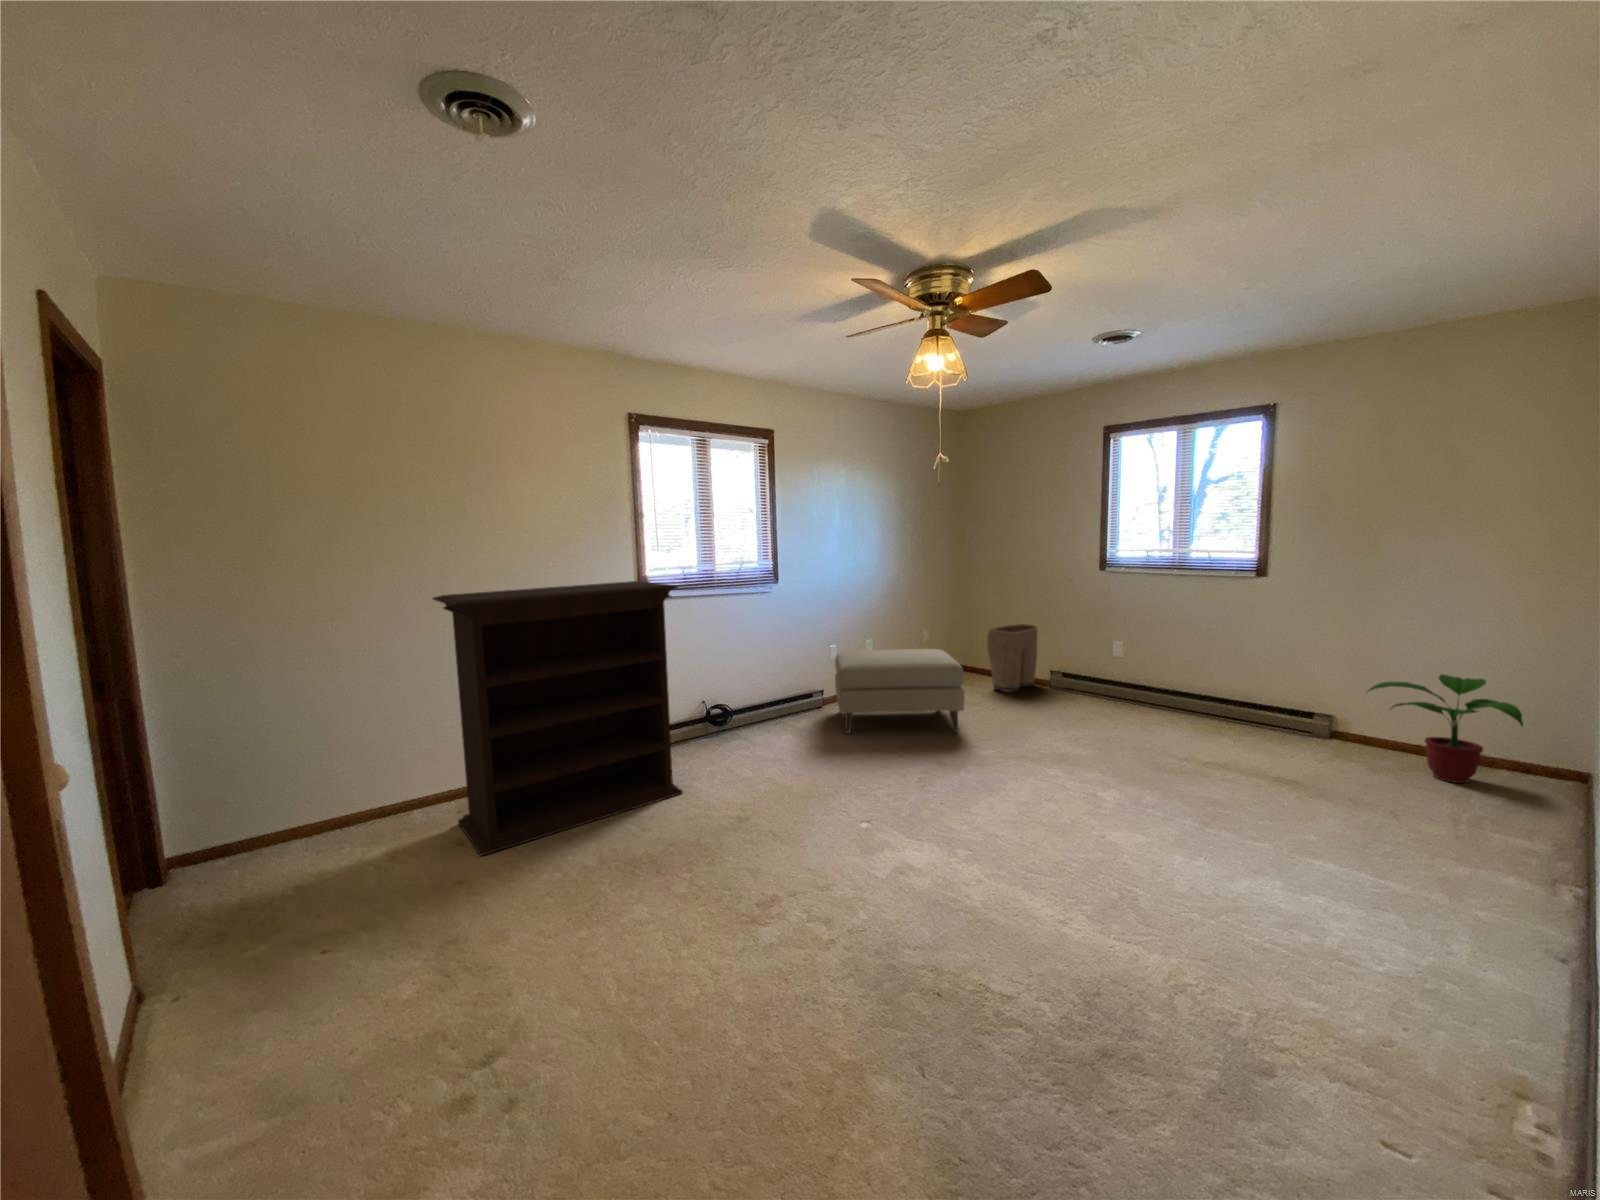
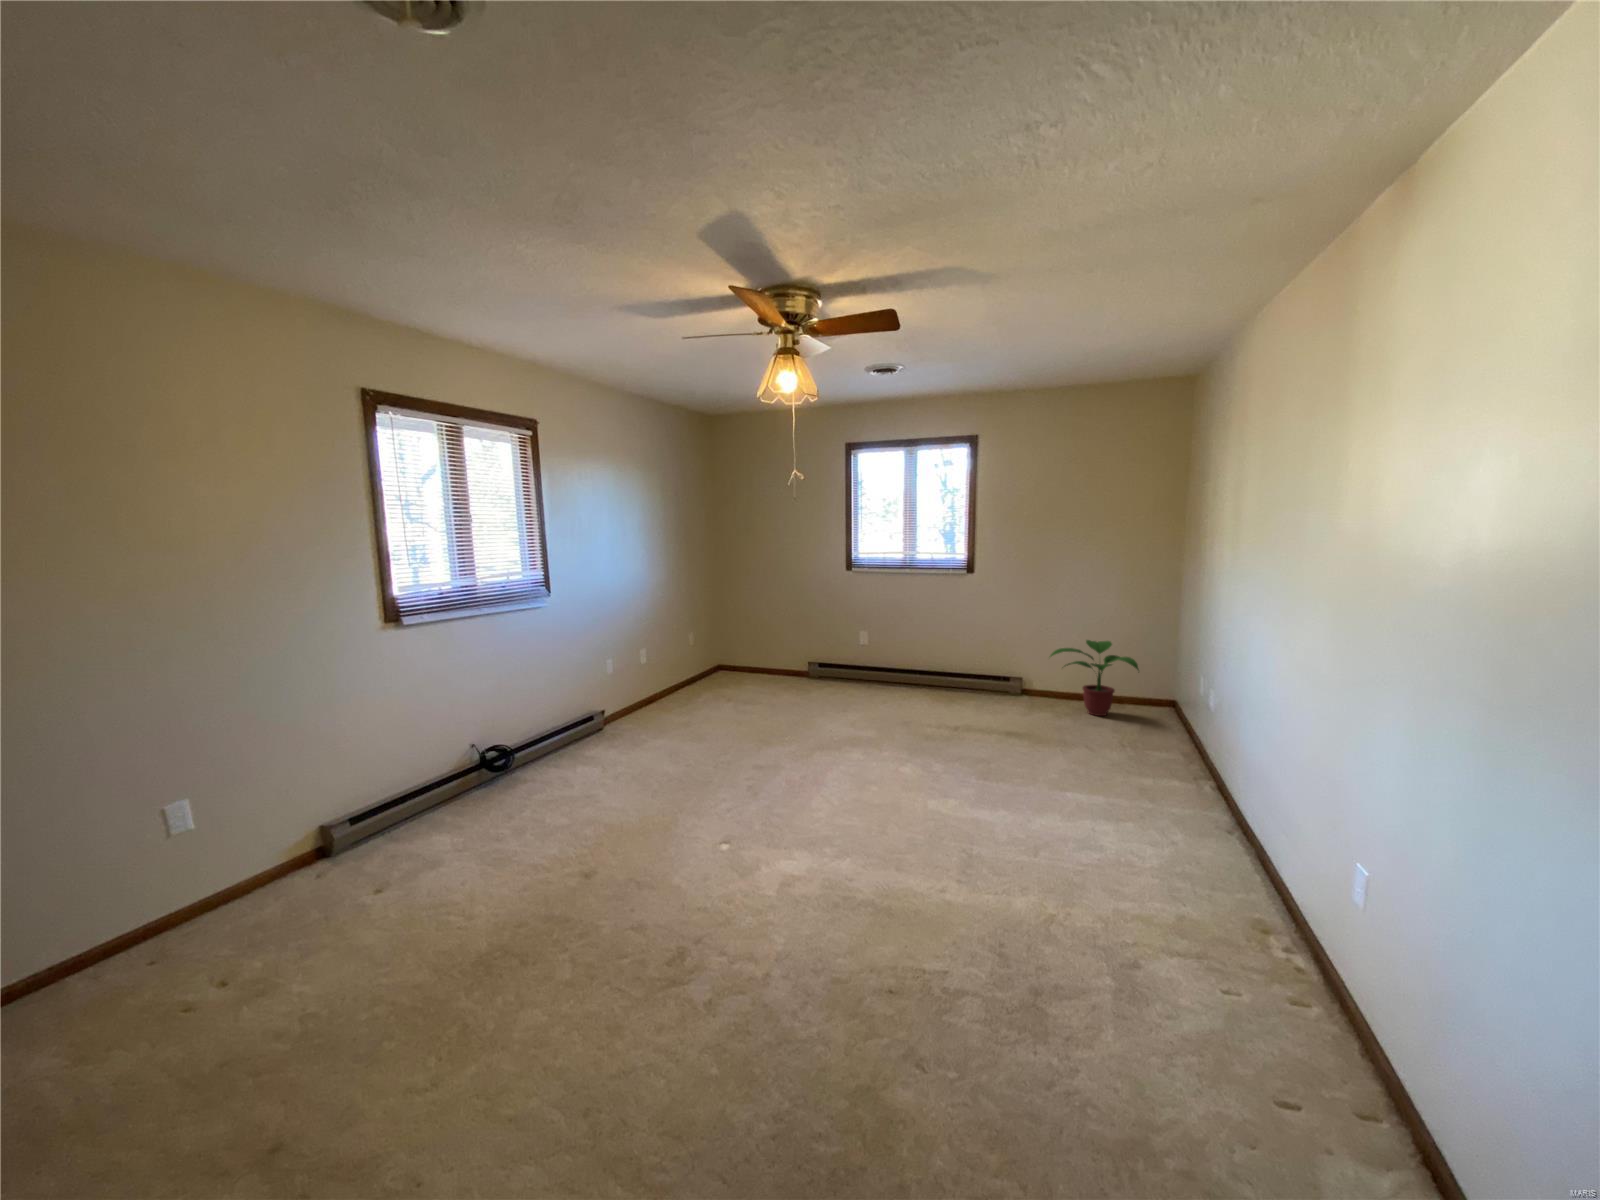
bookshelf: present [433,581,683,856] -> none [77,608,494,1028]
laundry basket: present [987,624,1037,691] -> none [752,621,794,686]
ottoman: present [835,649,965,734] -> none [618,653,760,752]

